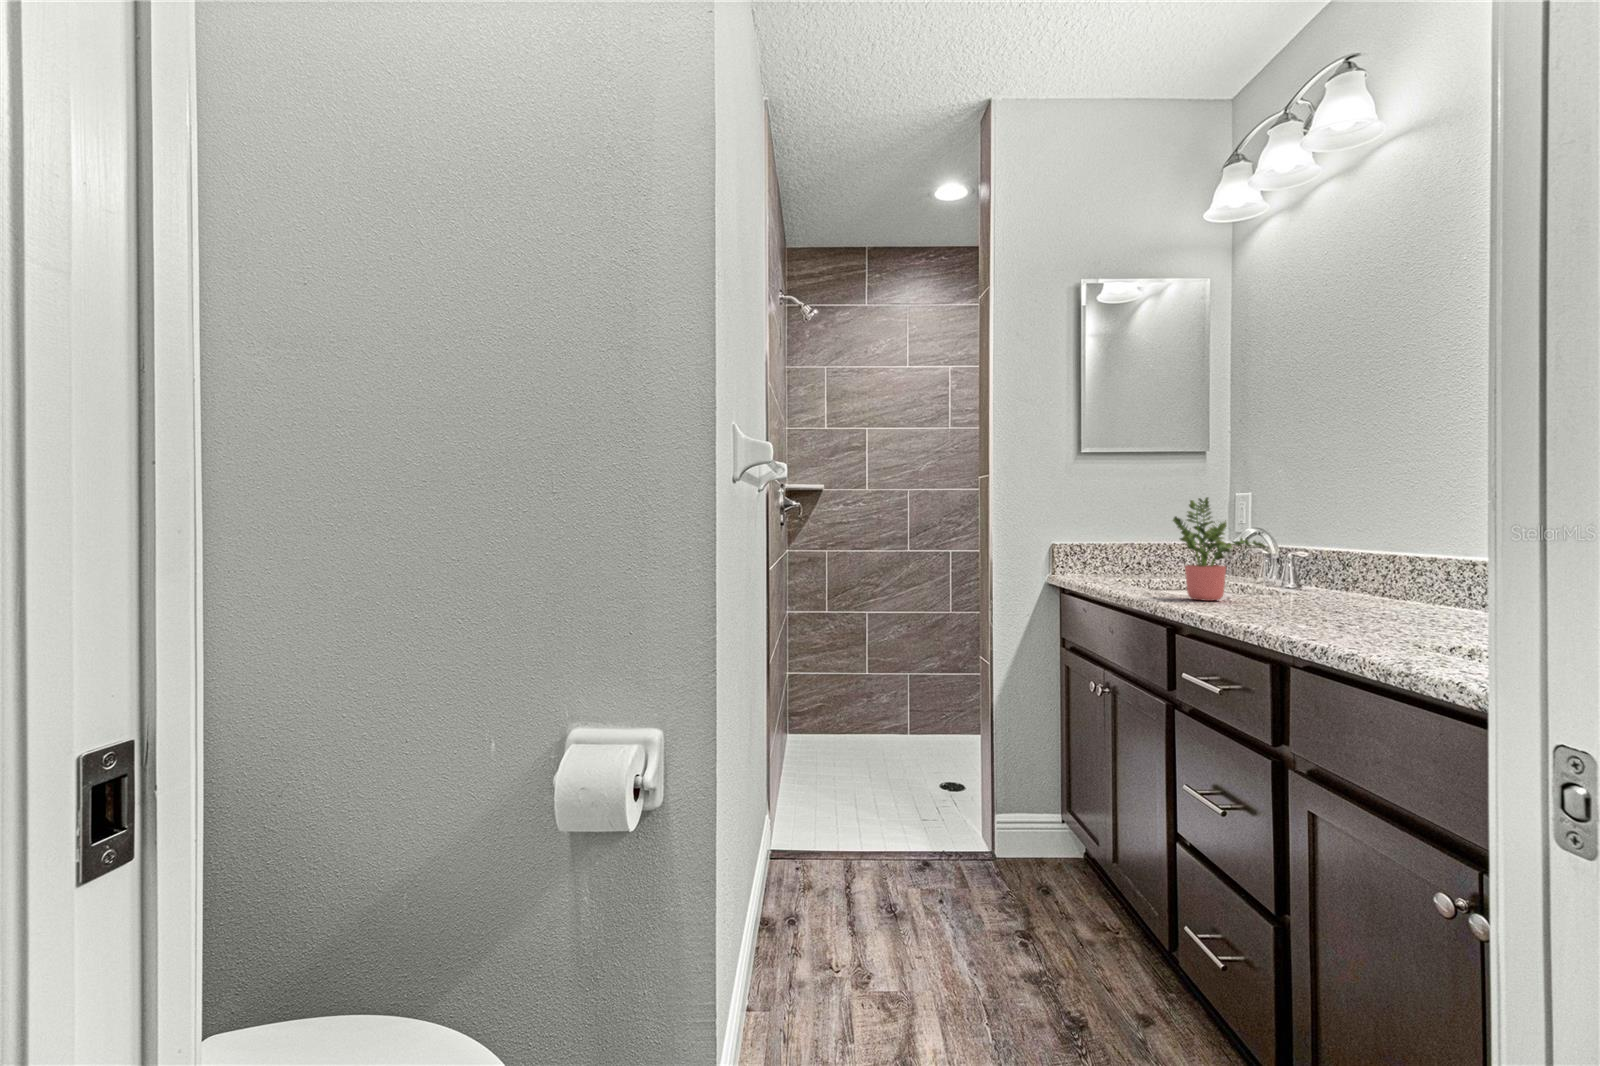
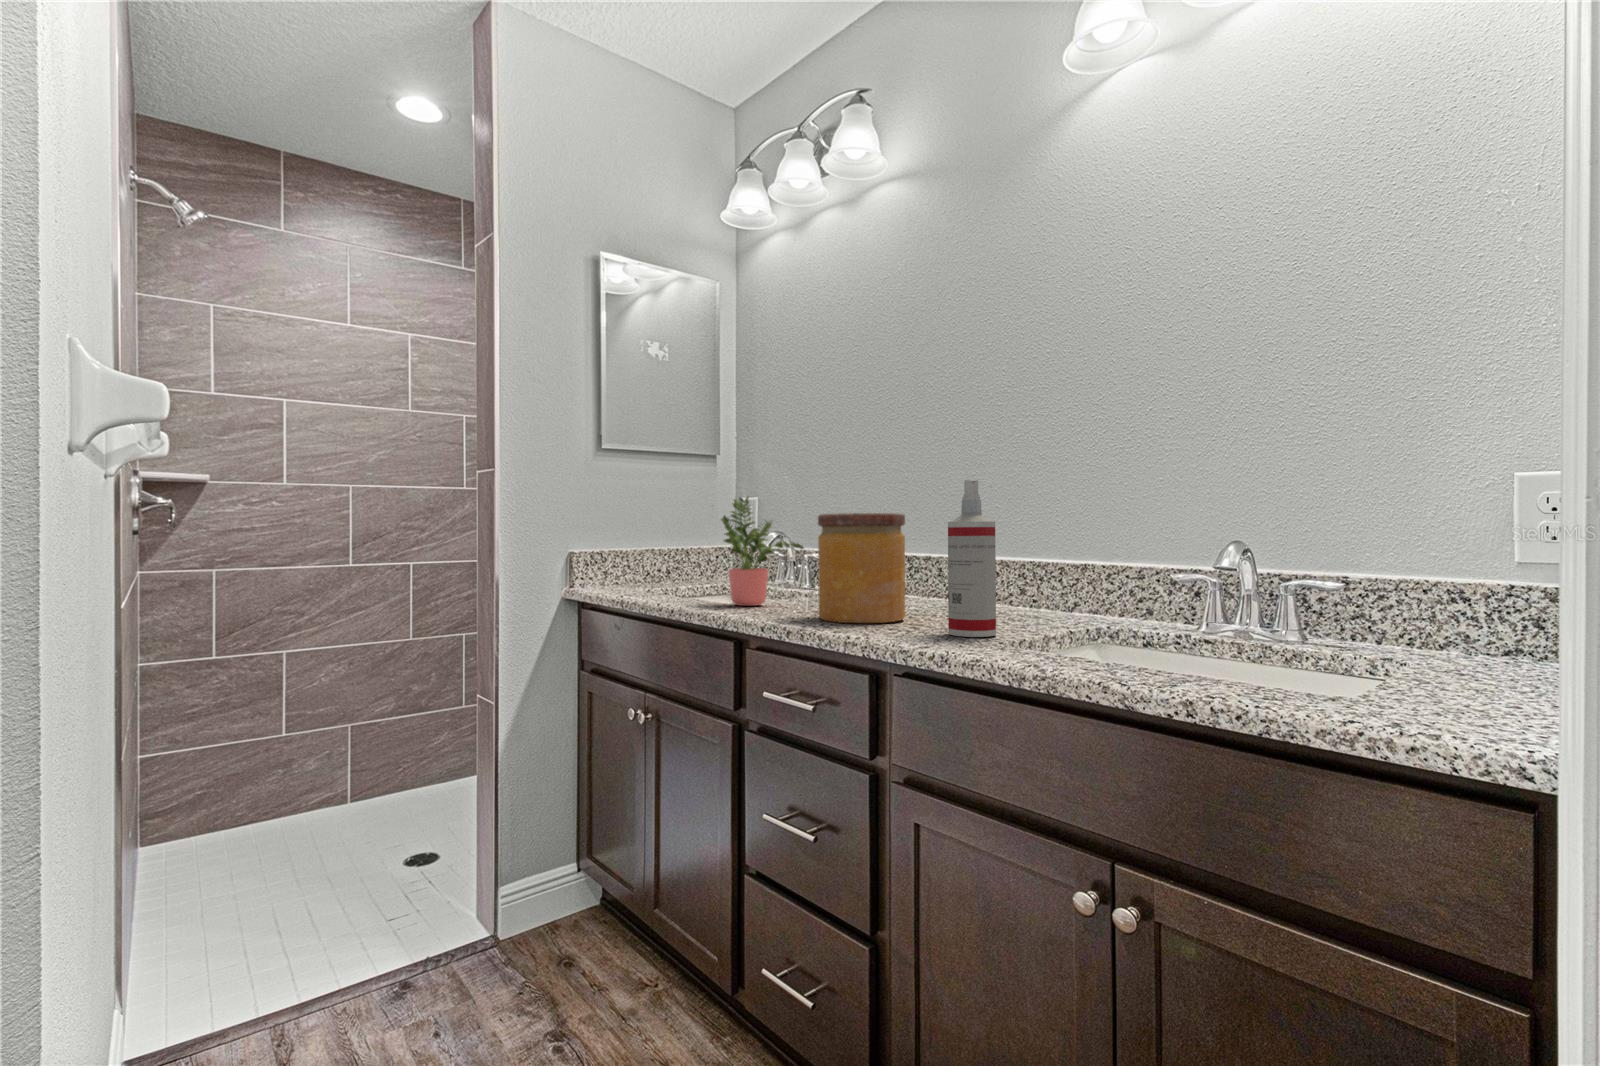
spray bottle: none [1372,485,1430,640] -> present [948,480,996,637]
jar: none [1256,516,1354,622] -> present [818,513,905,623]

